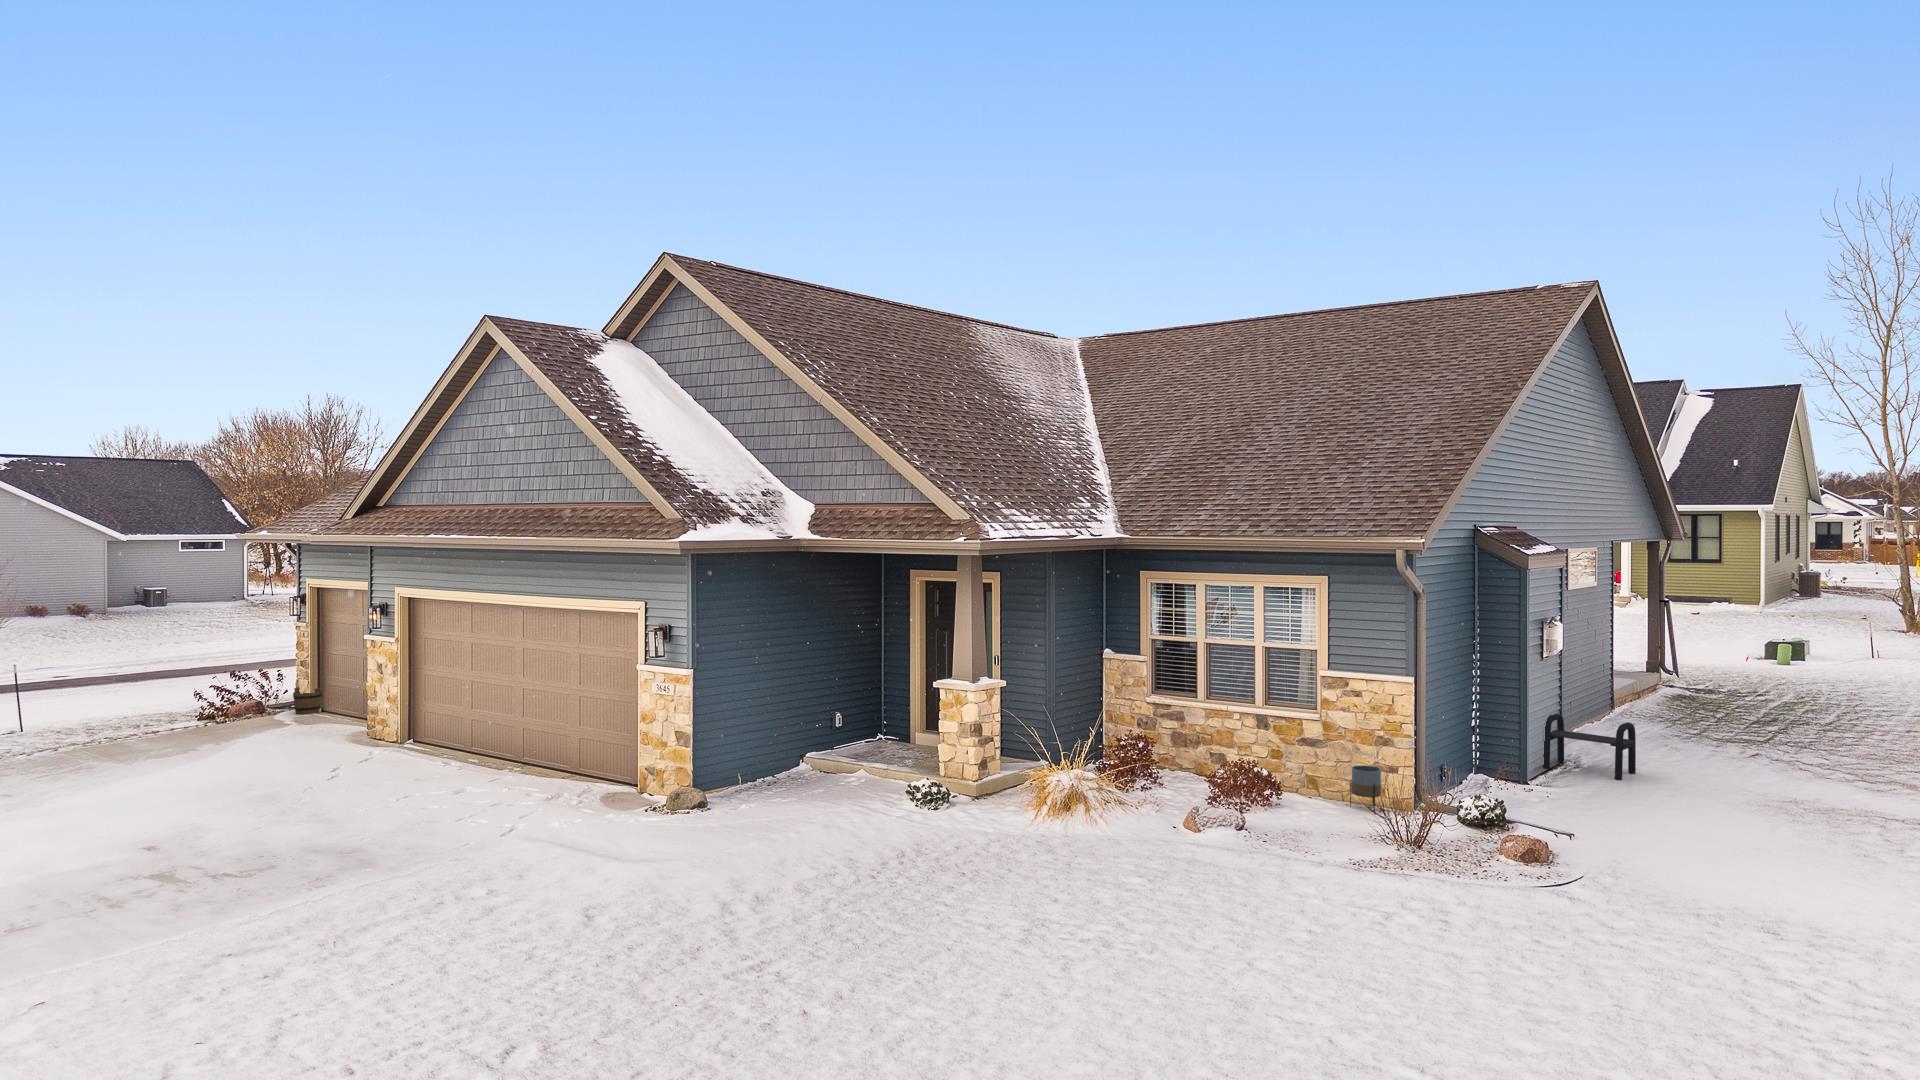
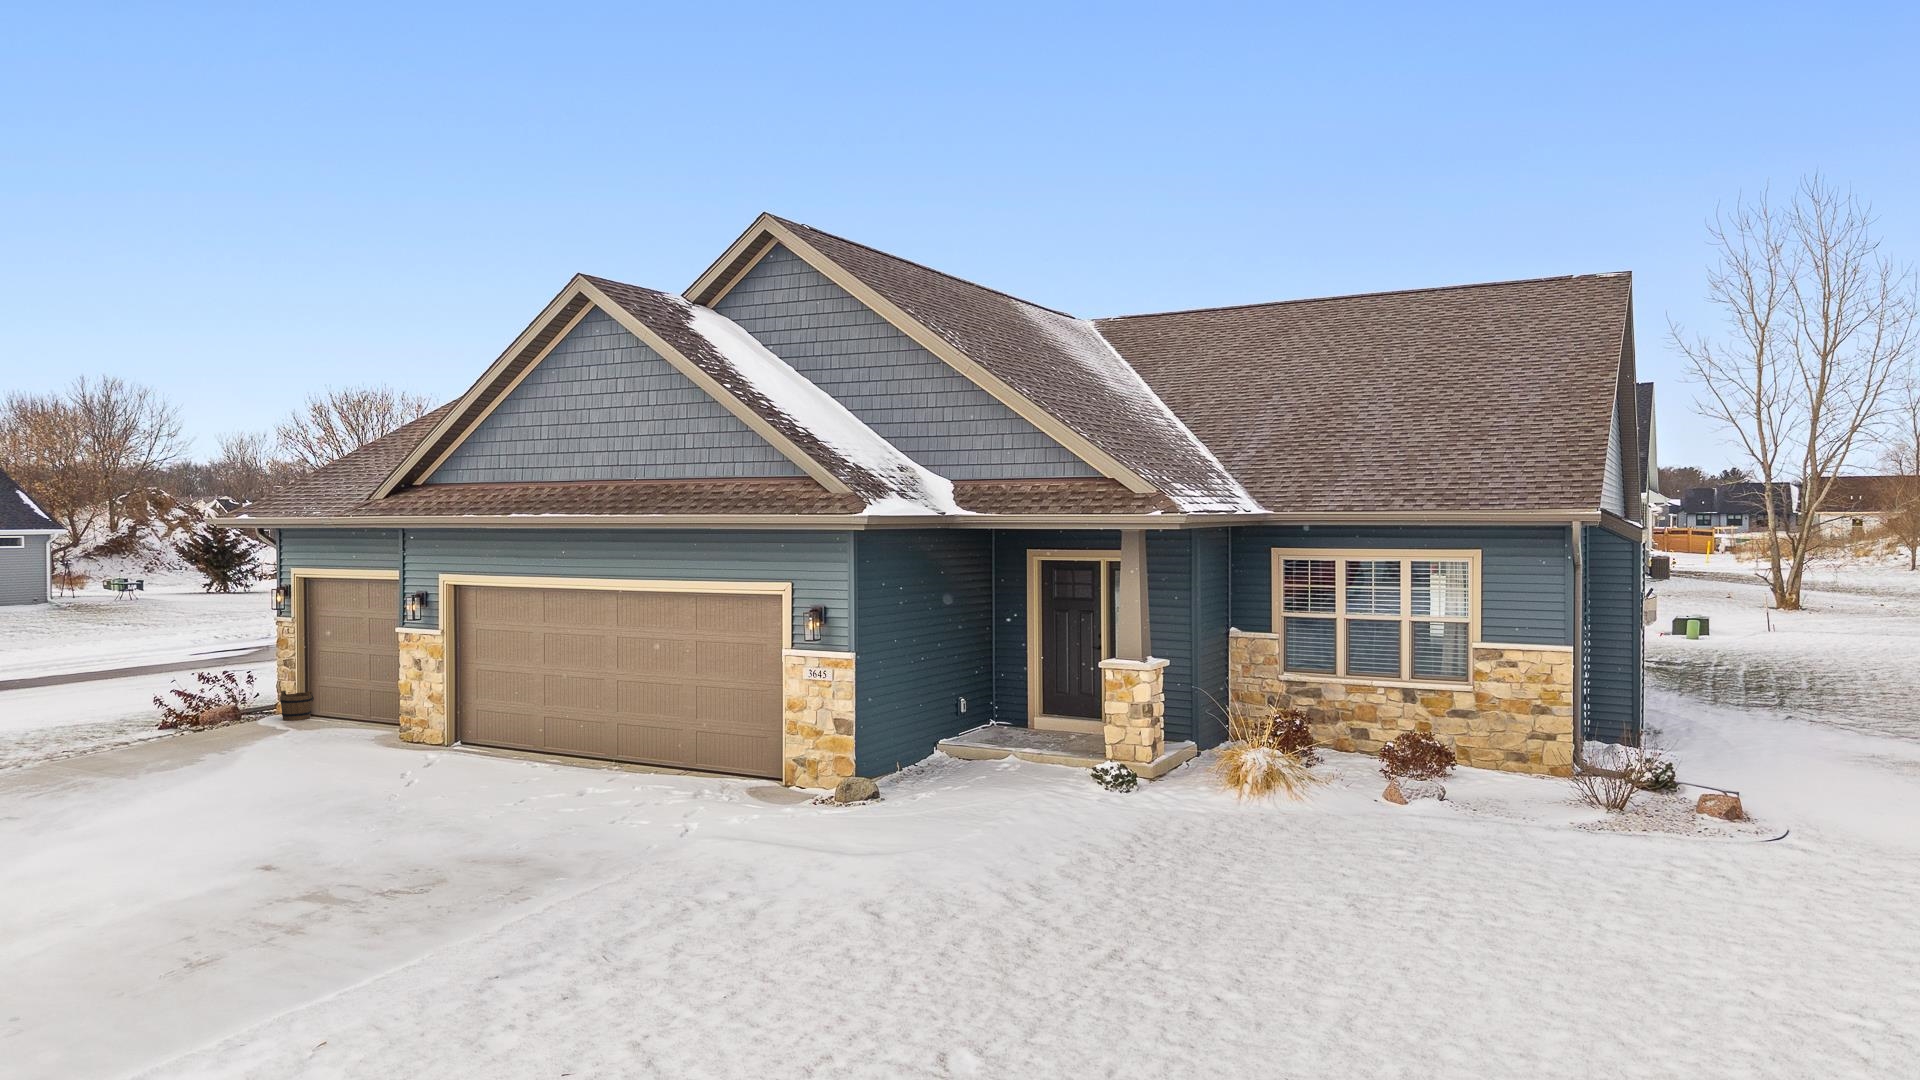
bench: present [1543,714,1636,780] -> none [1635,684,1721,744]
planter: present [1350,765,1381,812] -> none [1512,735,1544,779]

